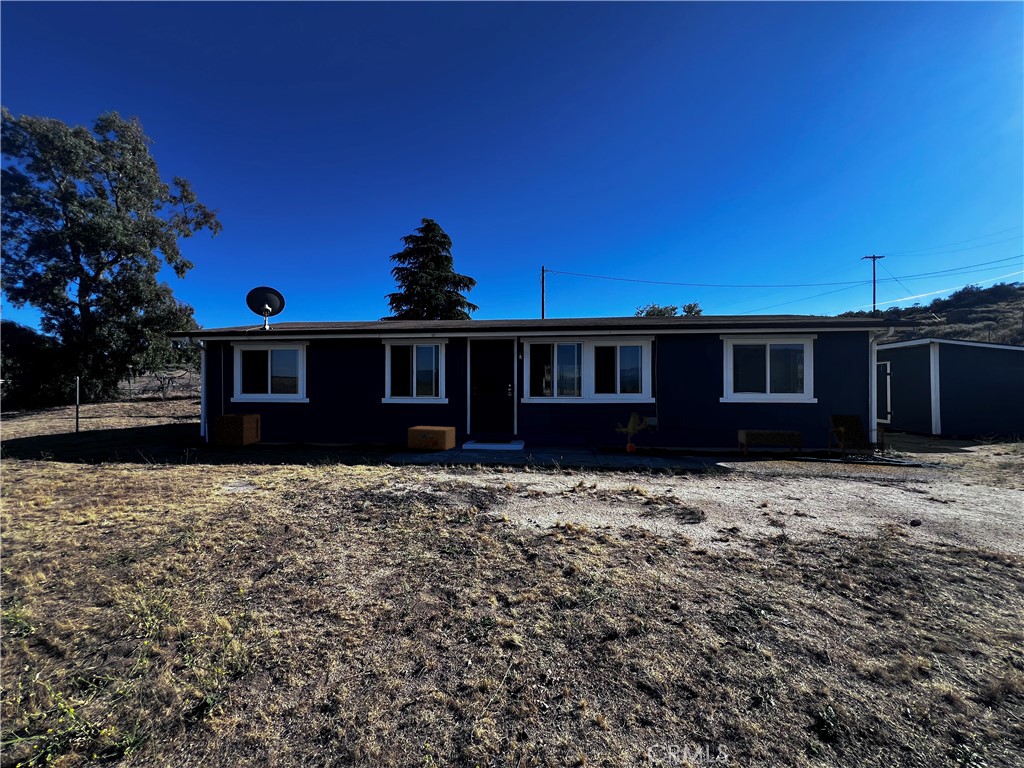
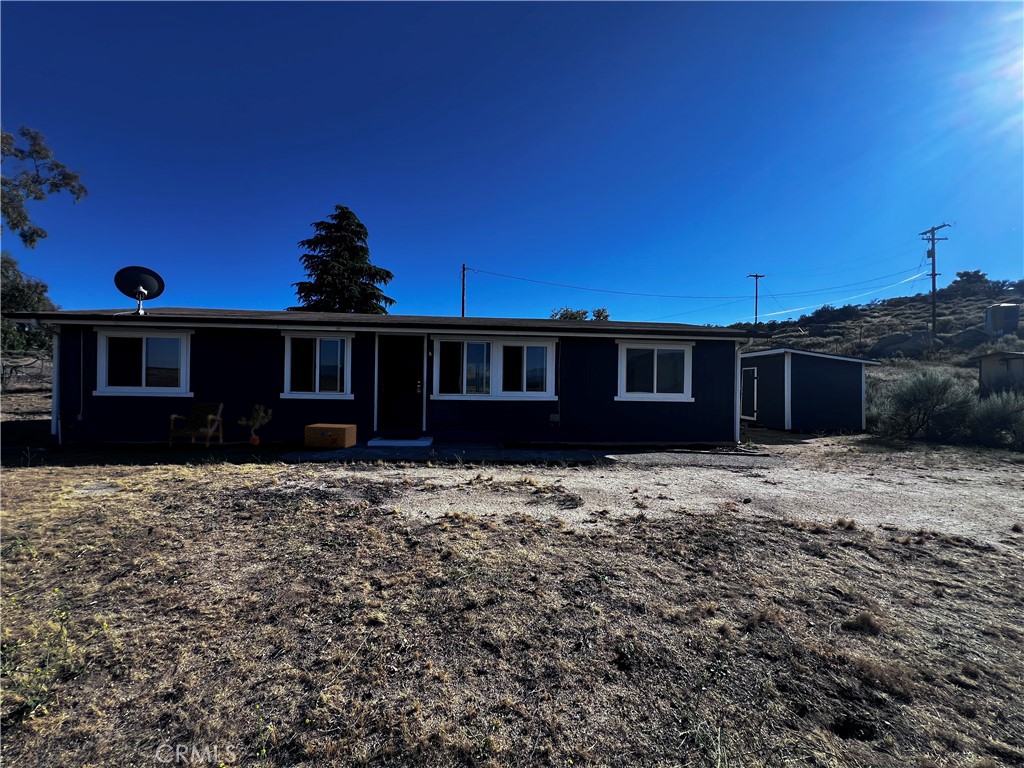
wooden crate: present [215,414,260,445] -> none [76,411,133,446]
potted tree: present [616,414,648,452] -> present [241,406,271,445]
lounge chair: present [829,414,885,461] -> present [169,403,223,446]
bench: present [738,429,803,457] -> none [626,425,680,449]

